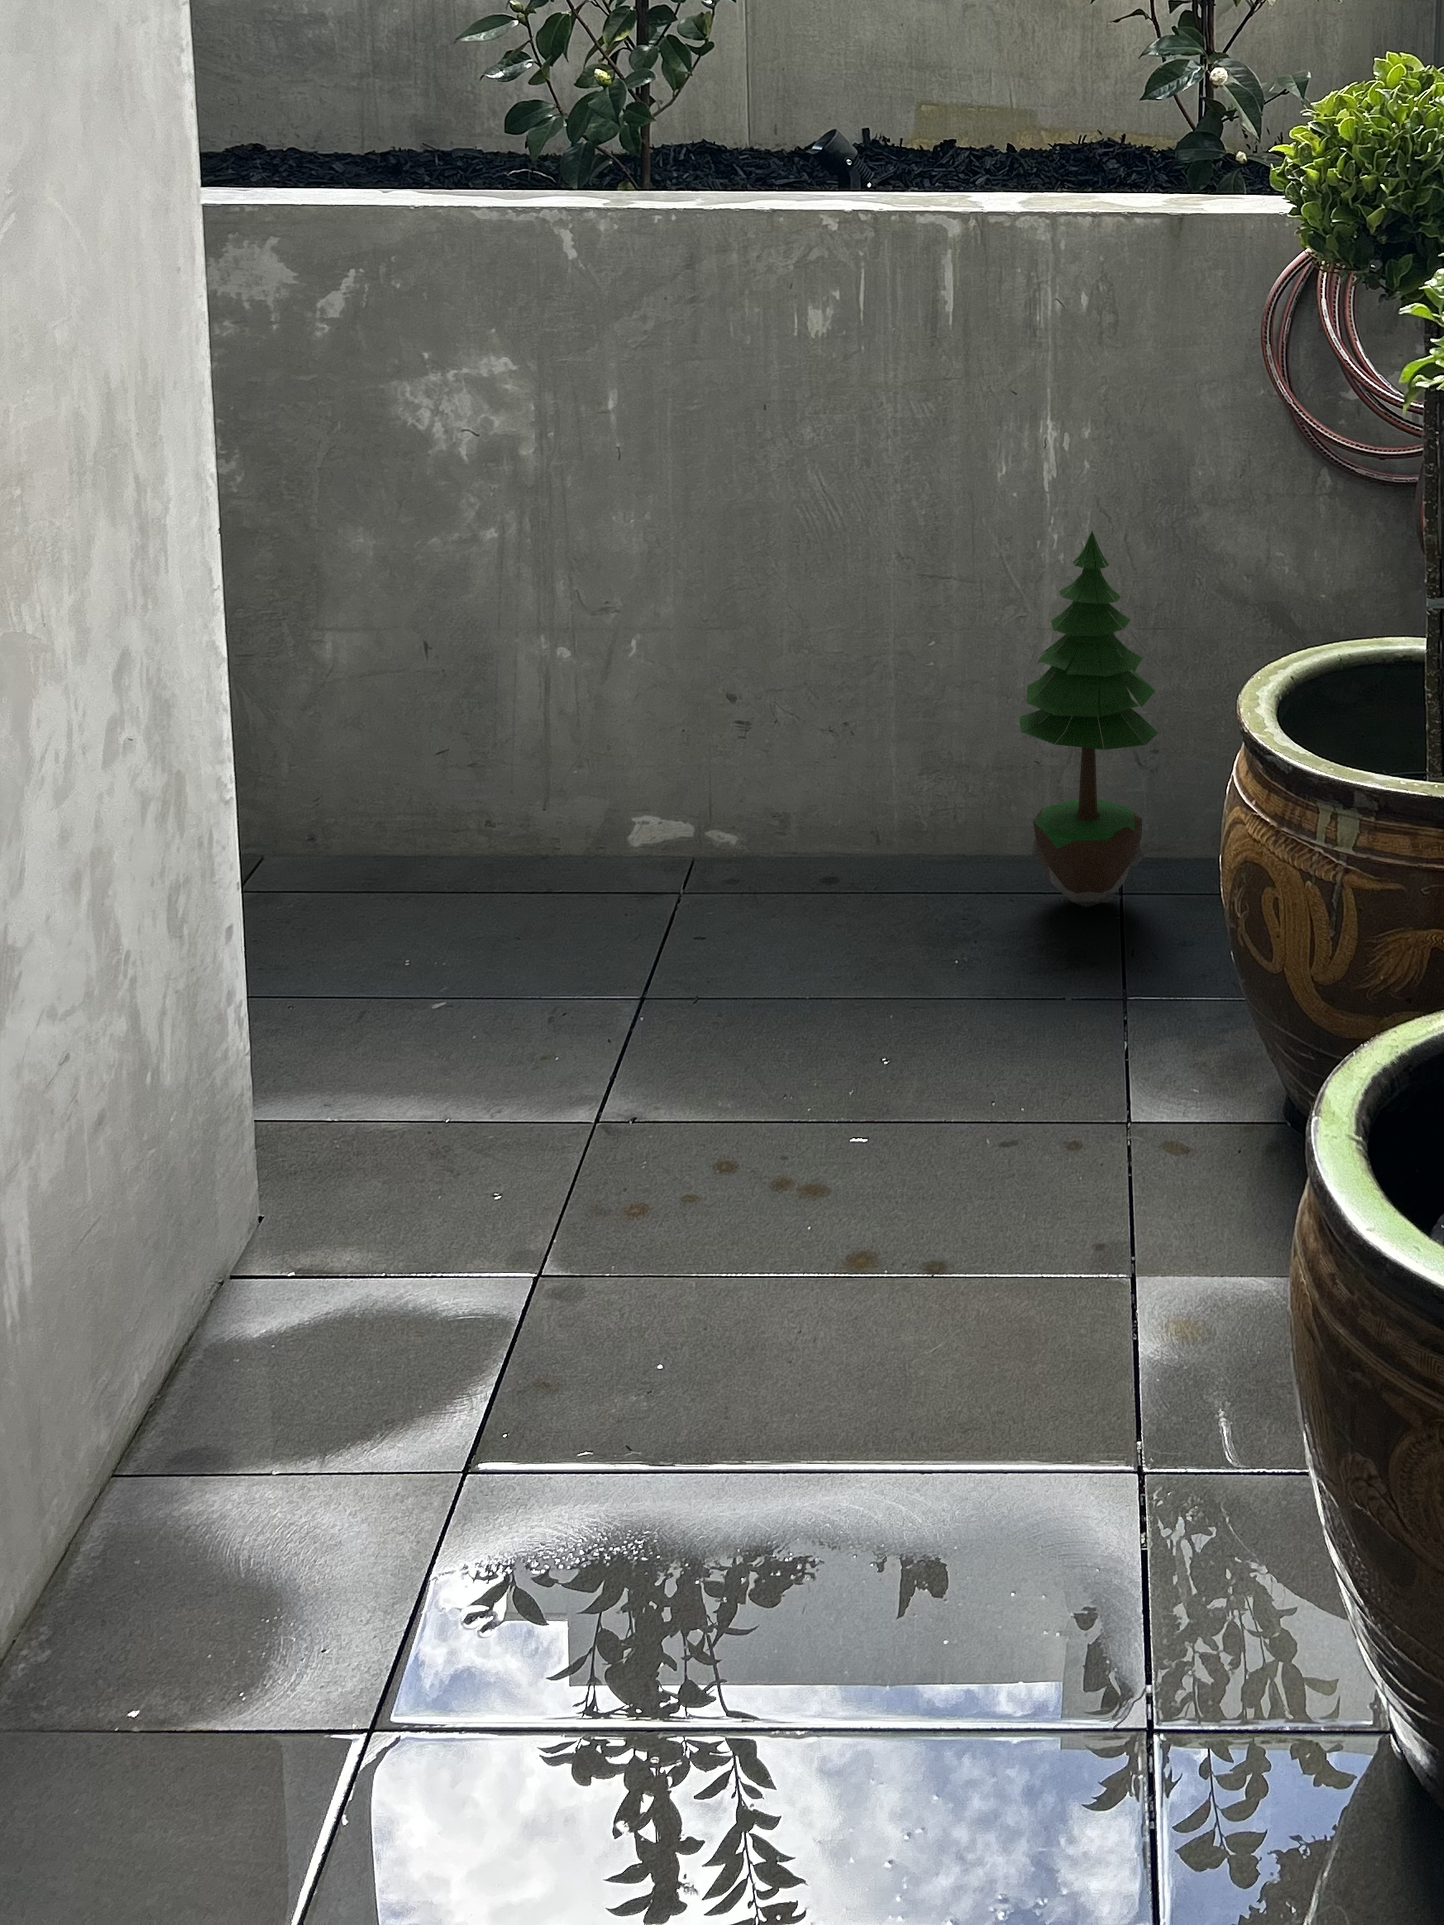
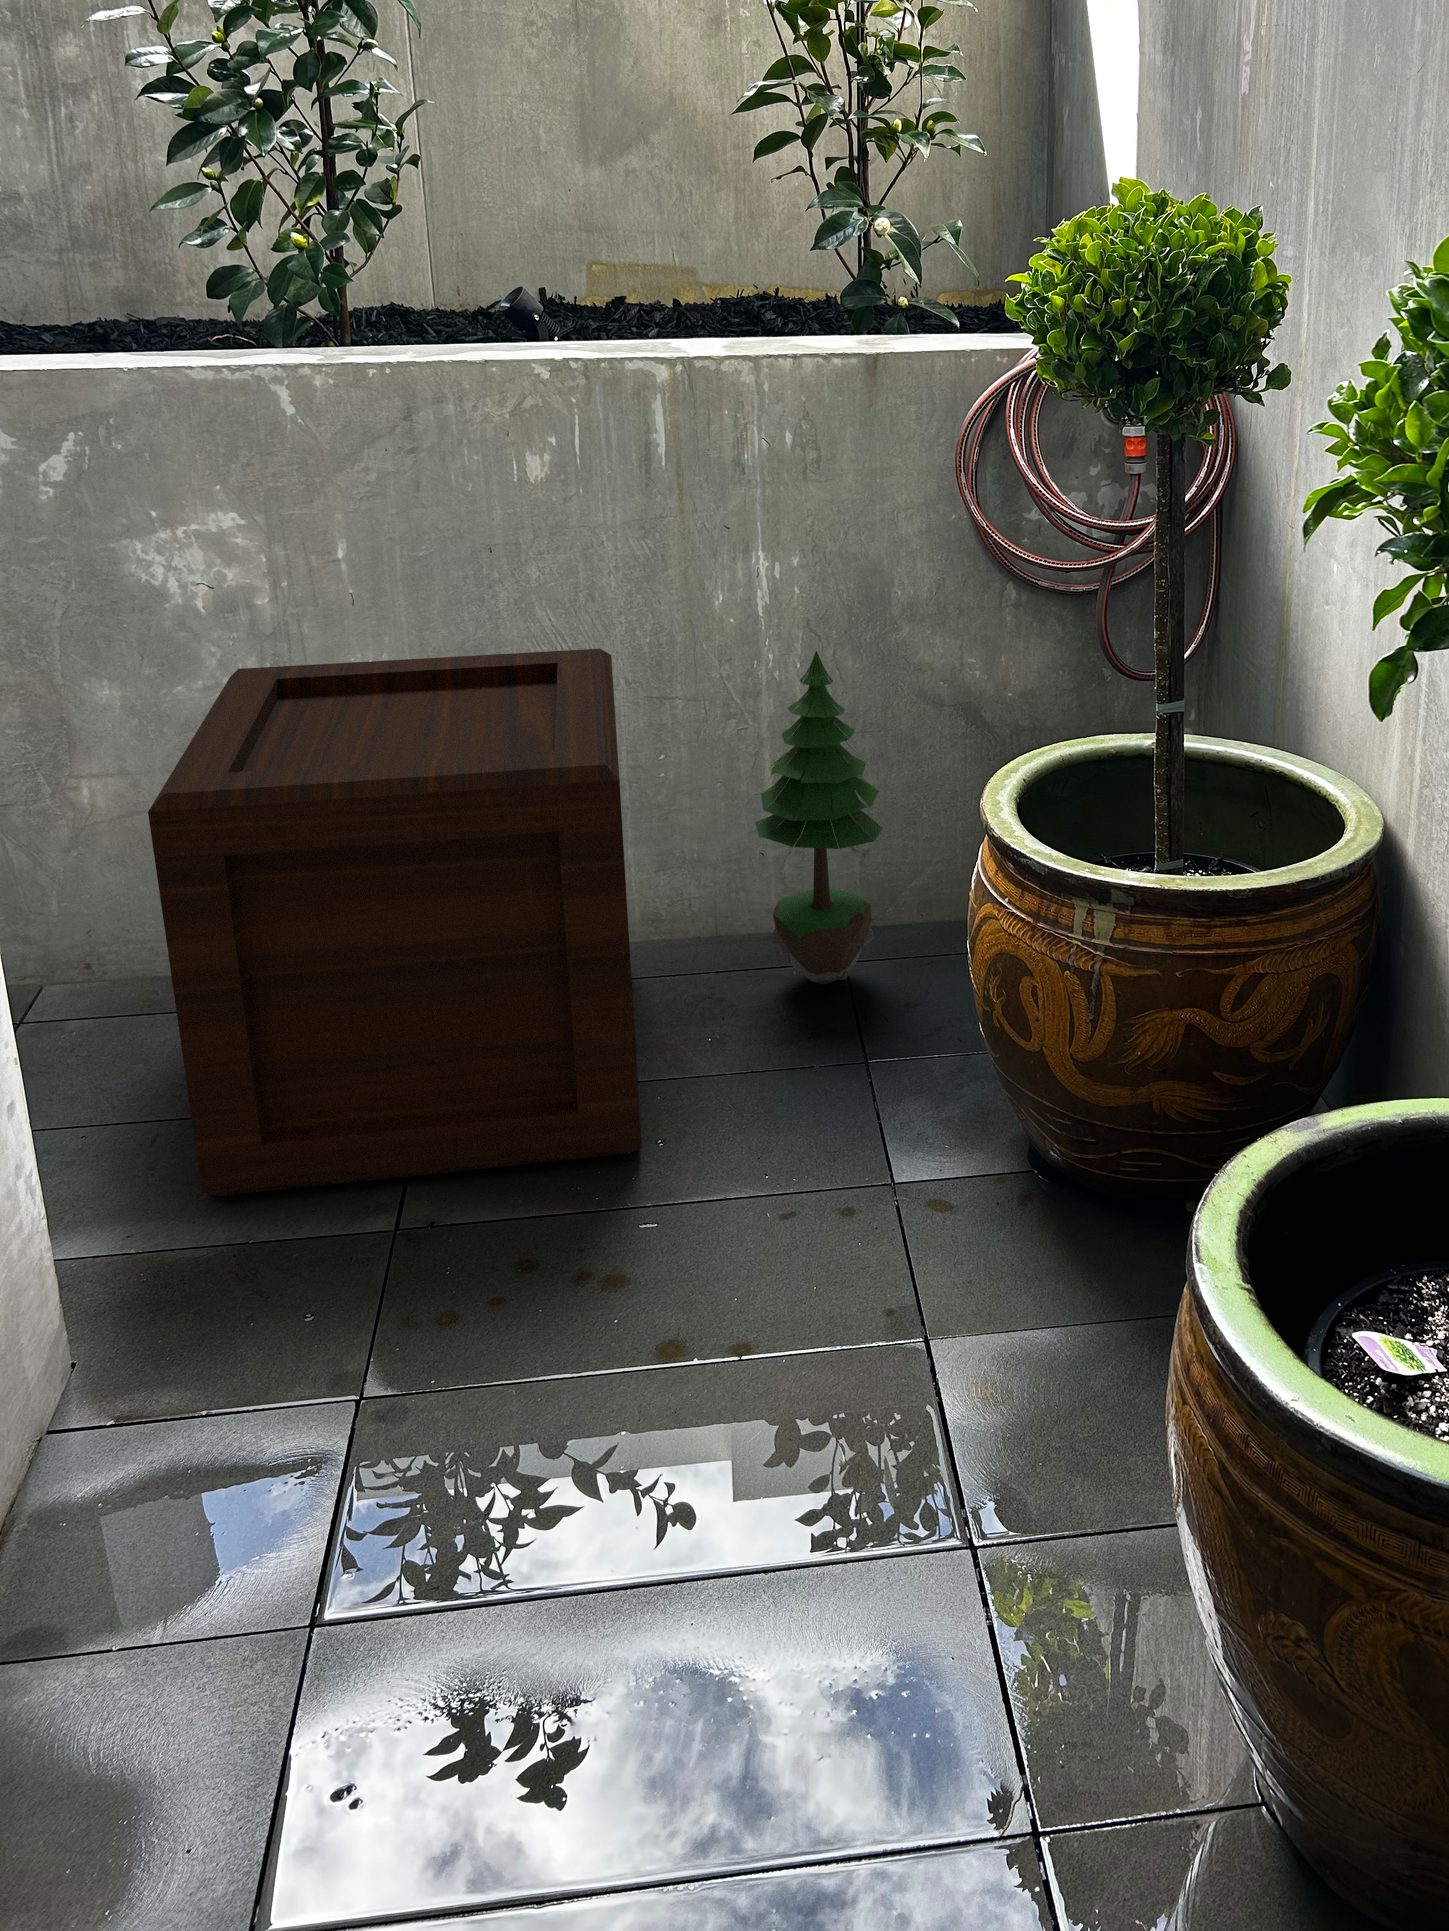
wooden crate: none [389,517,878,1065] -> present [148,649,642,1196]

